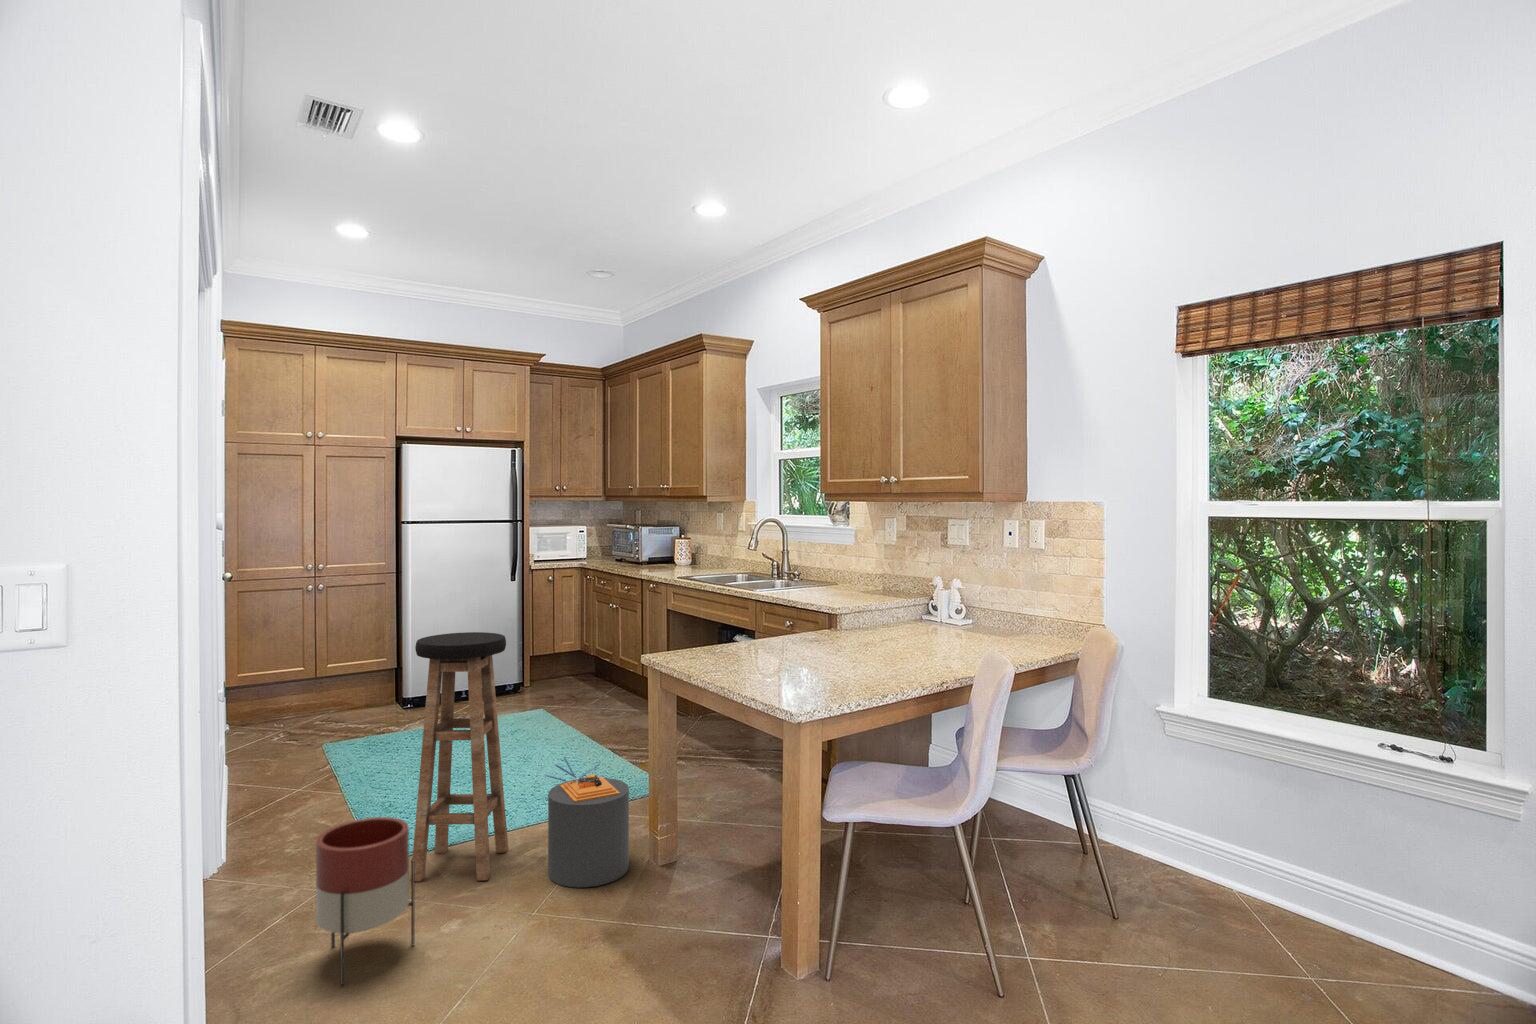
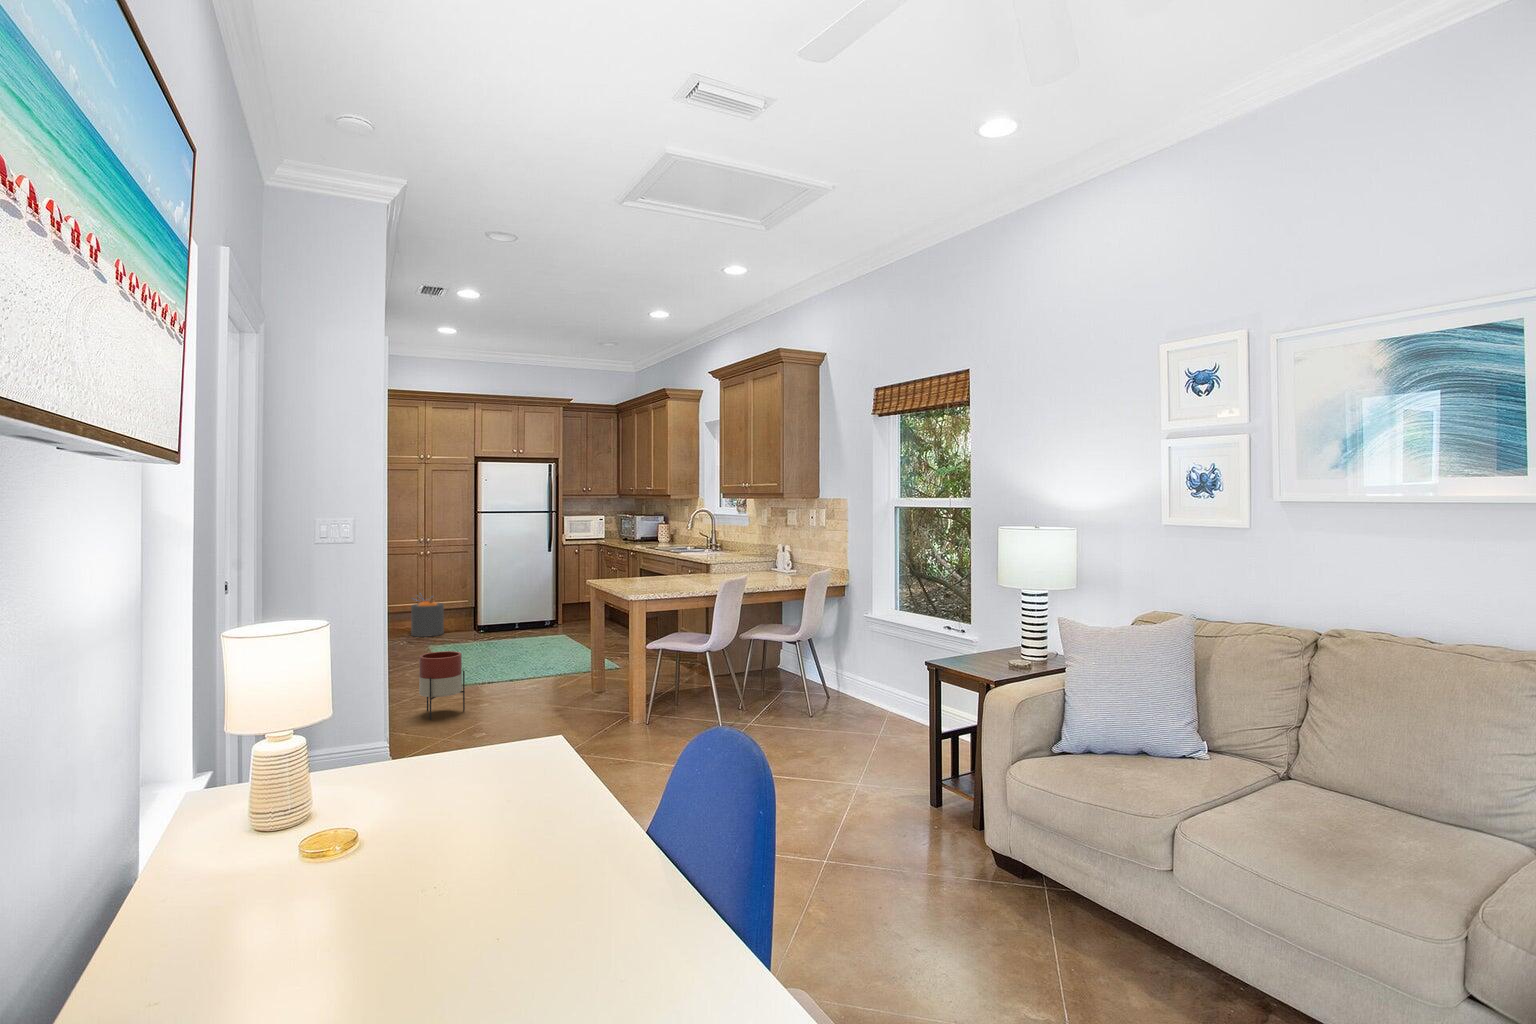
bar stool: present [410,632,508,881] -> none [467,569,520,695]
trash can: present [545,757,629,887] -> present [411,597,444,637]

